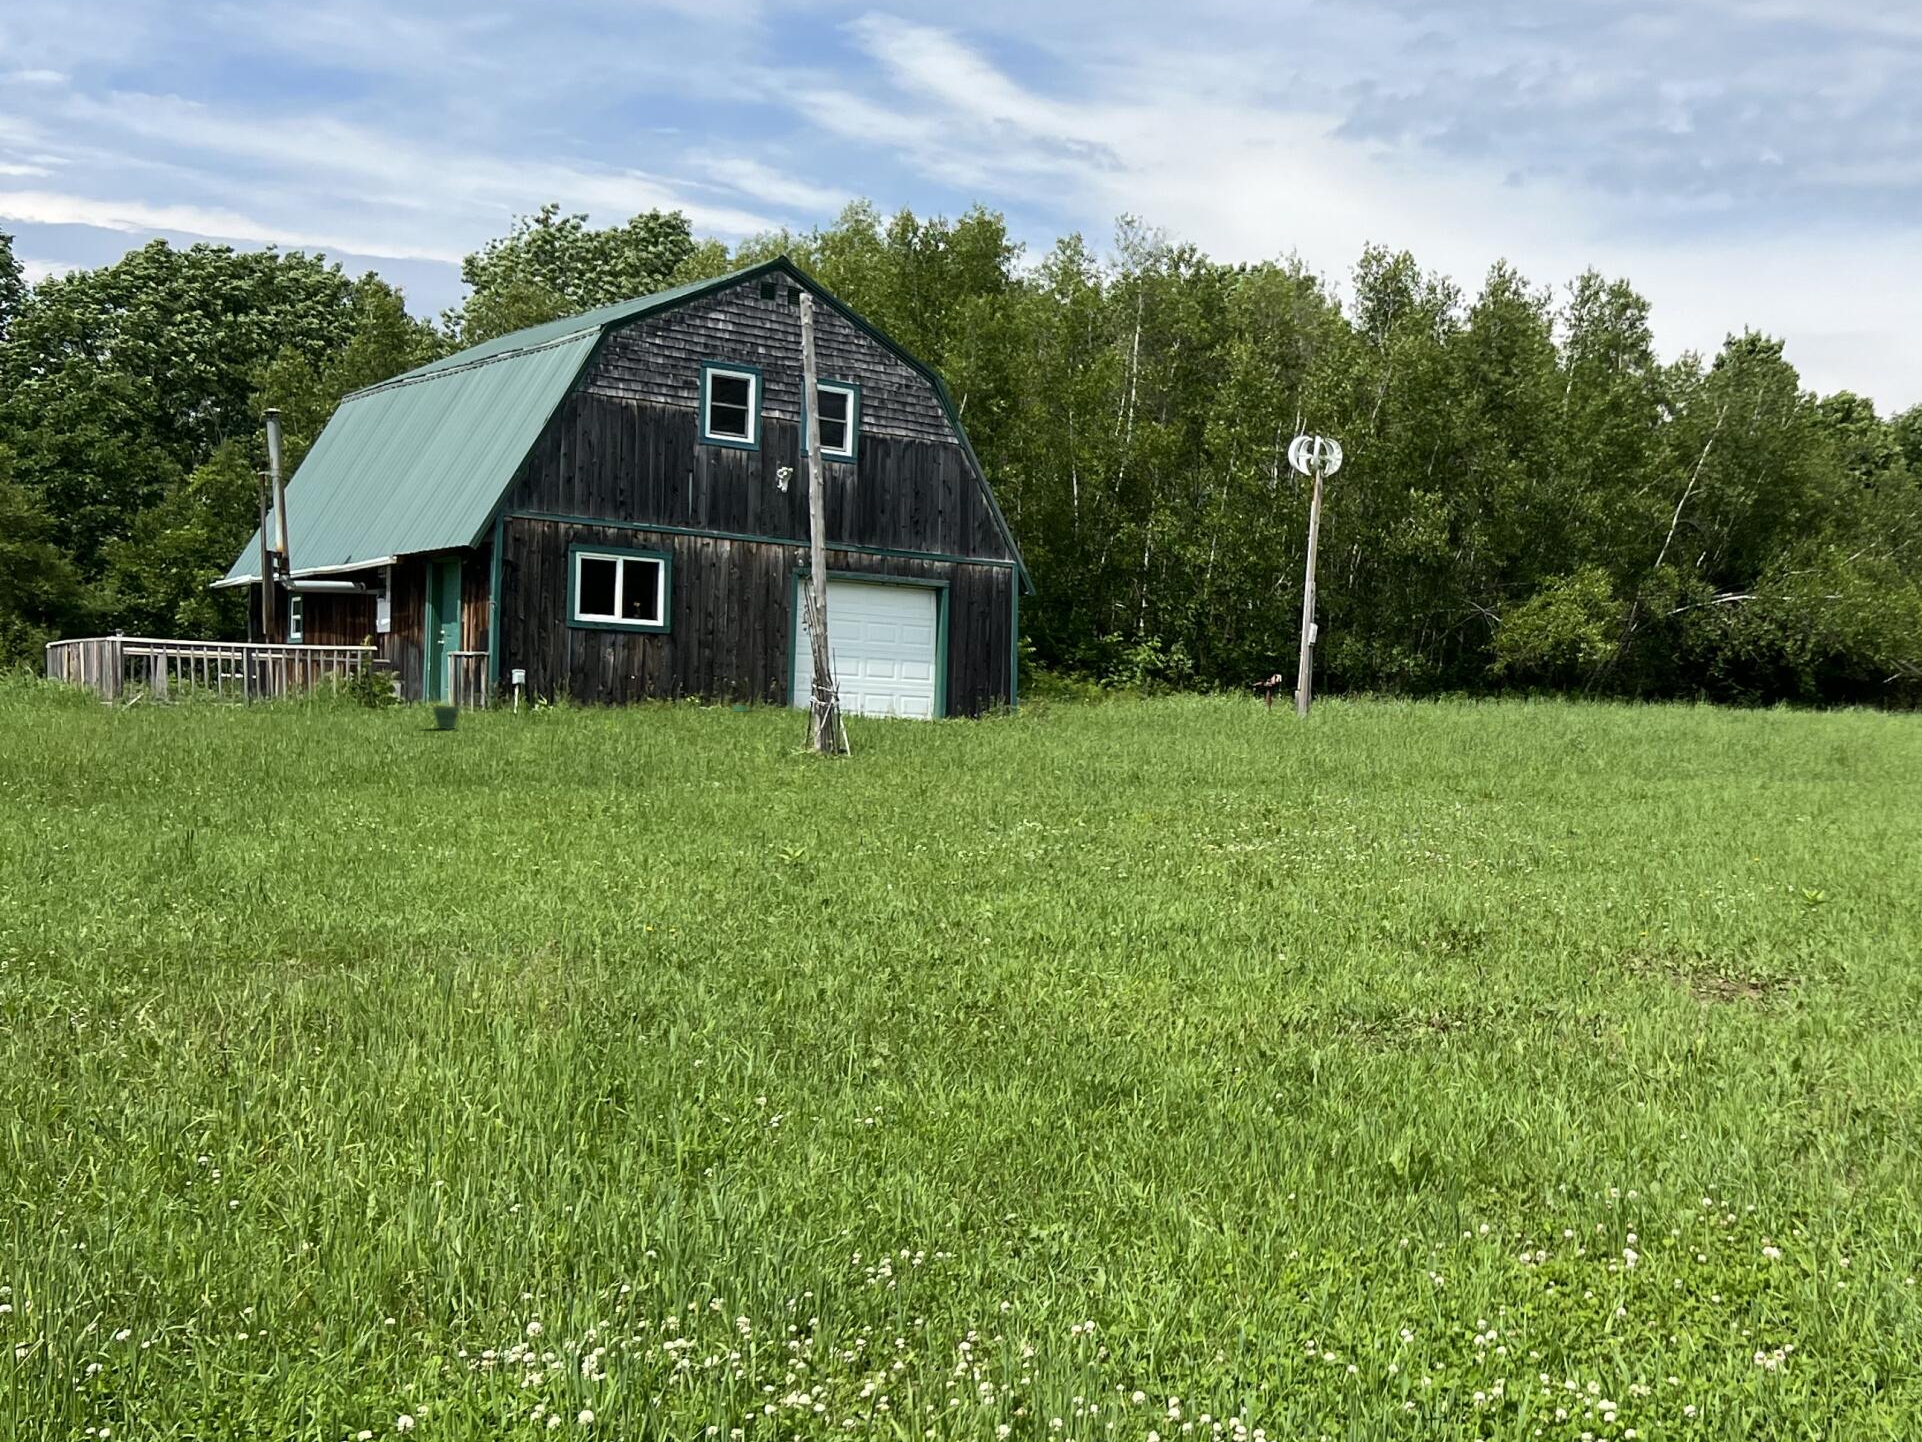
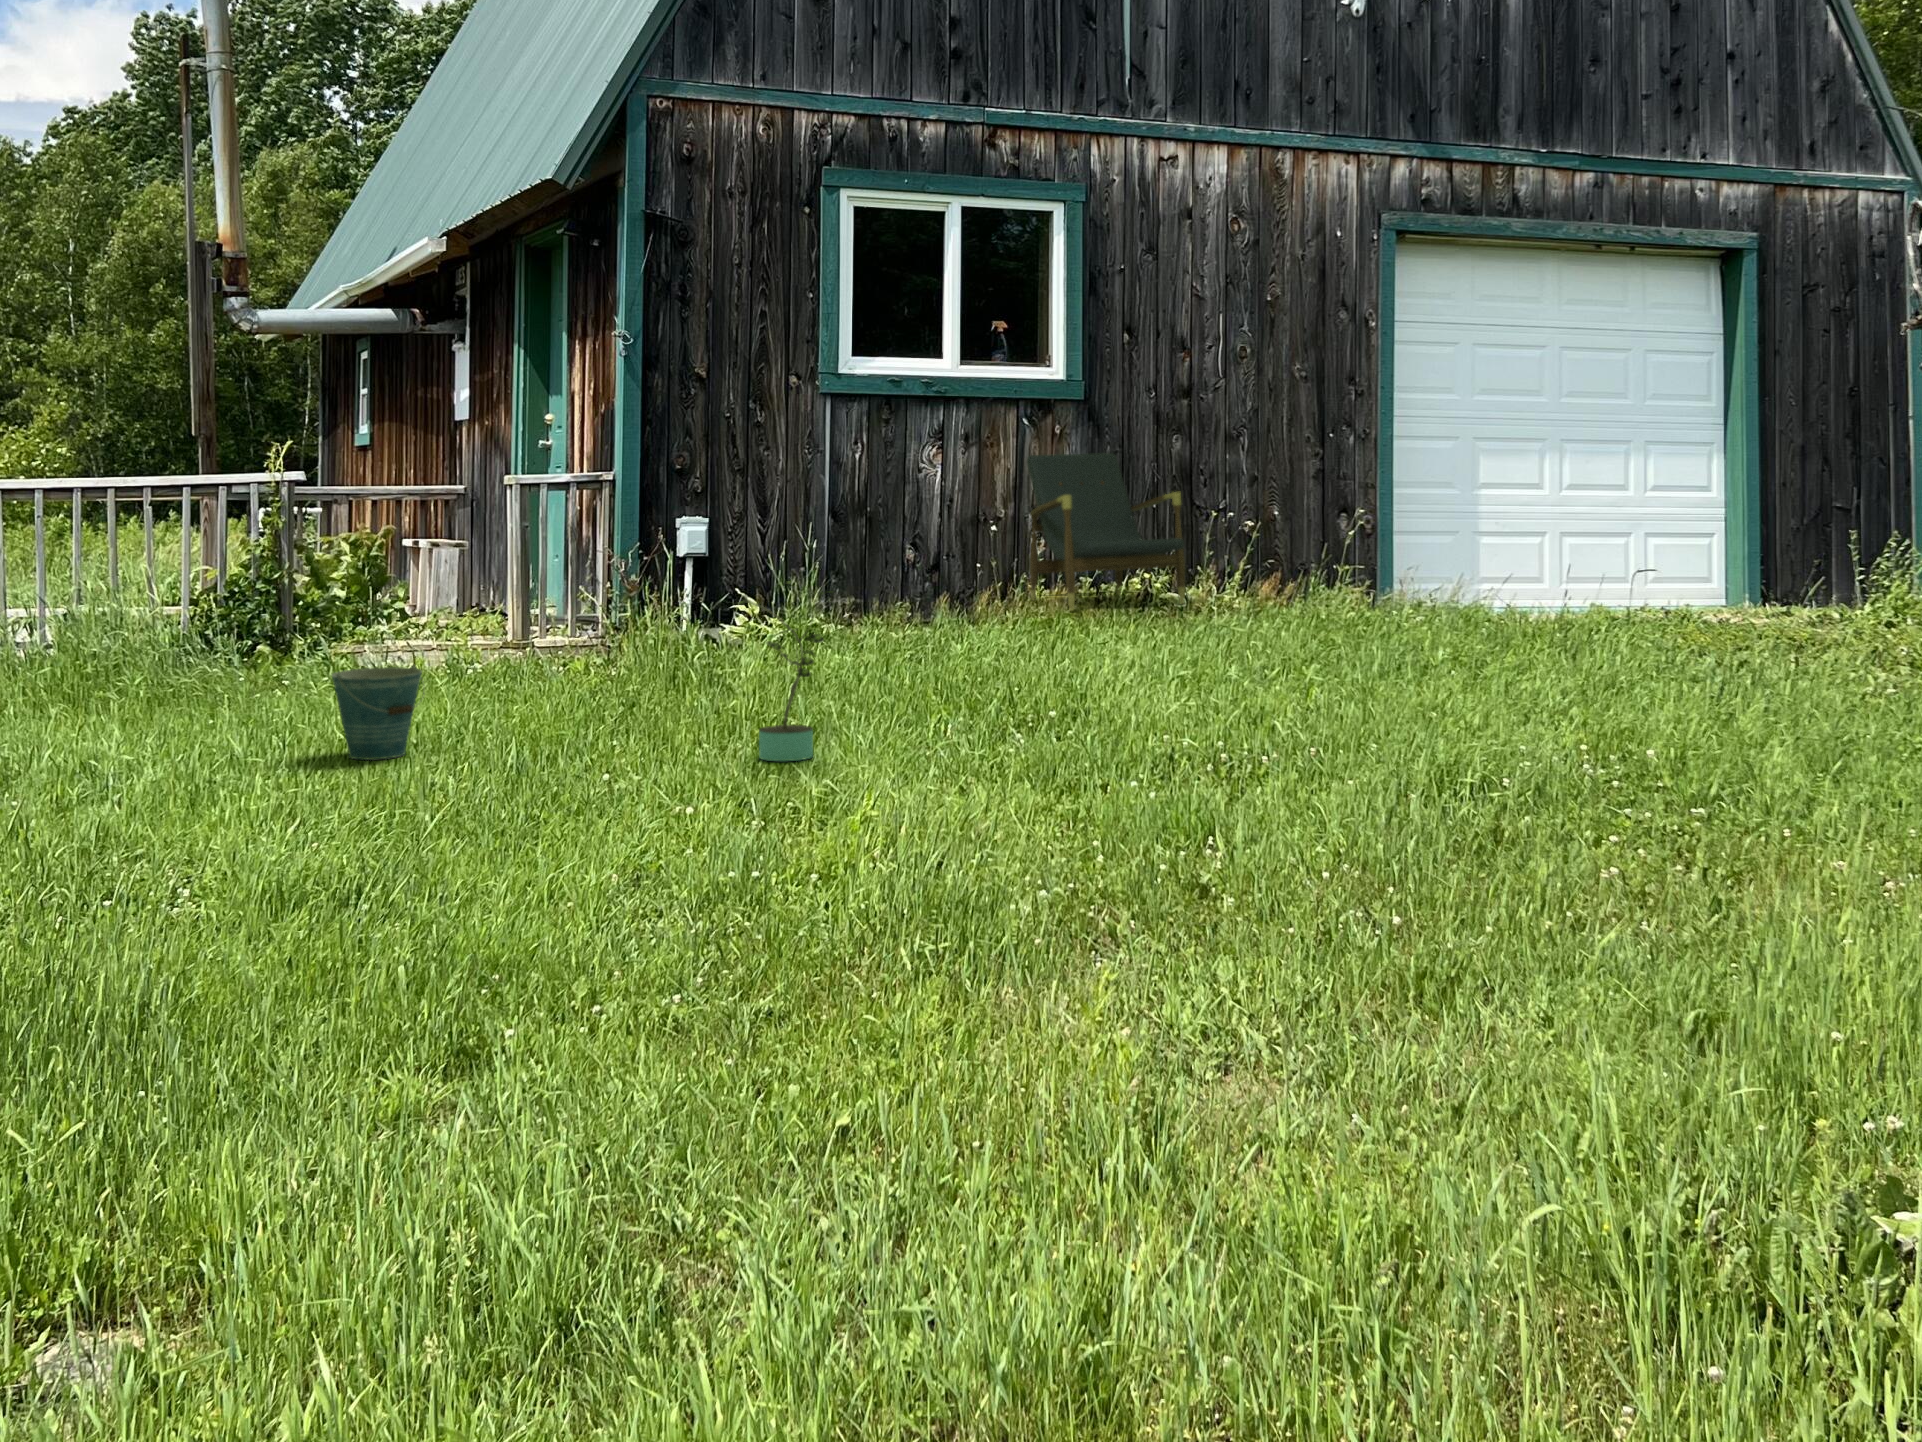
lounge chair: none [651,650,711,704] -> present [1027,453,1185,611]
potted plant: present [734,682,747,712] -> present [738,581,834,761]

